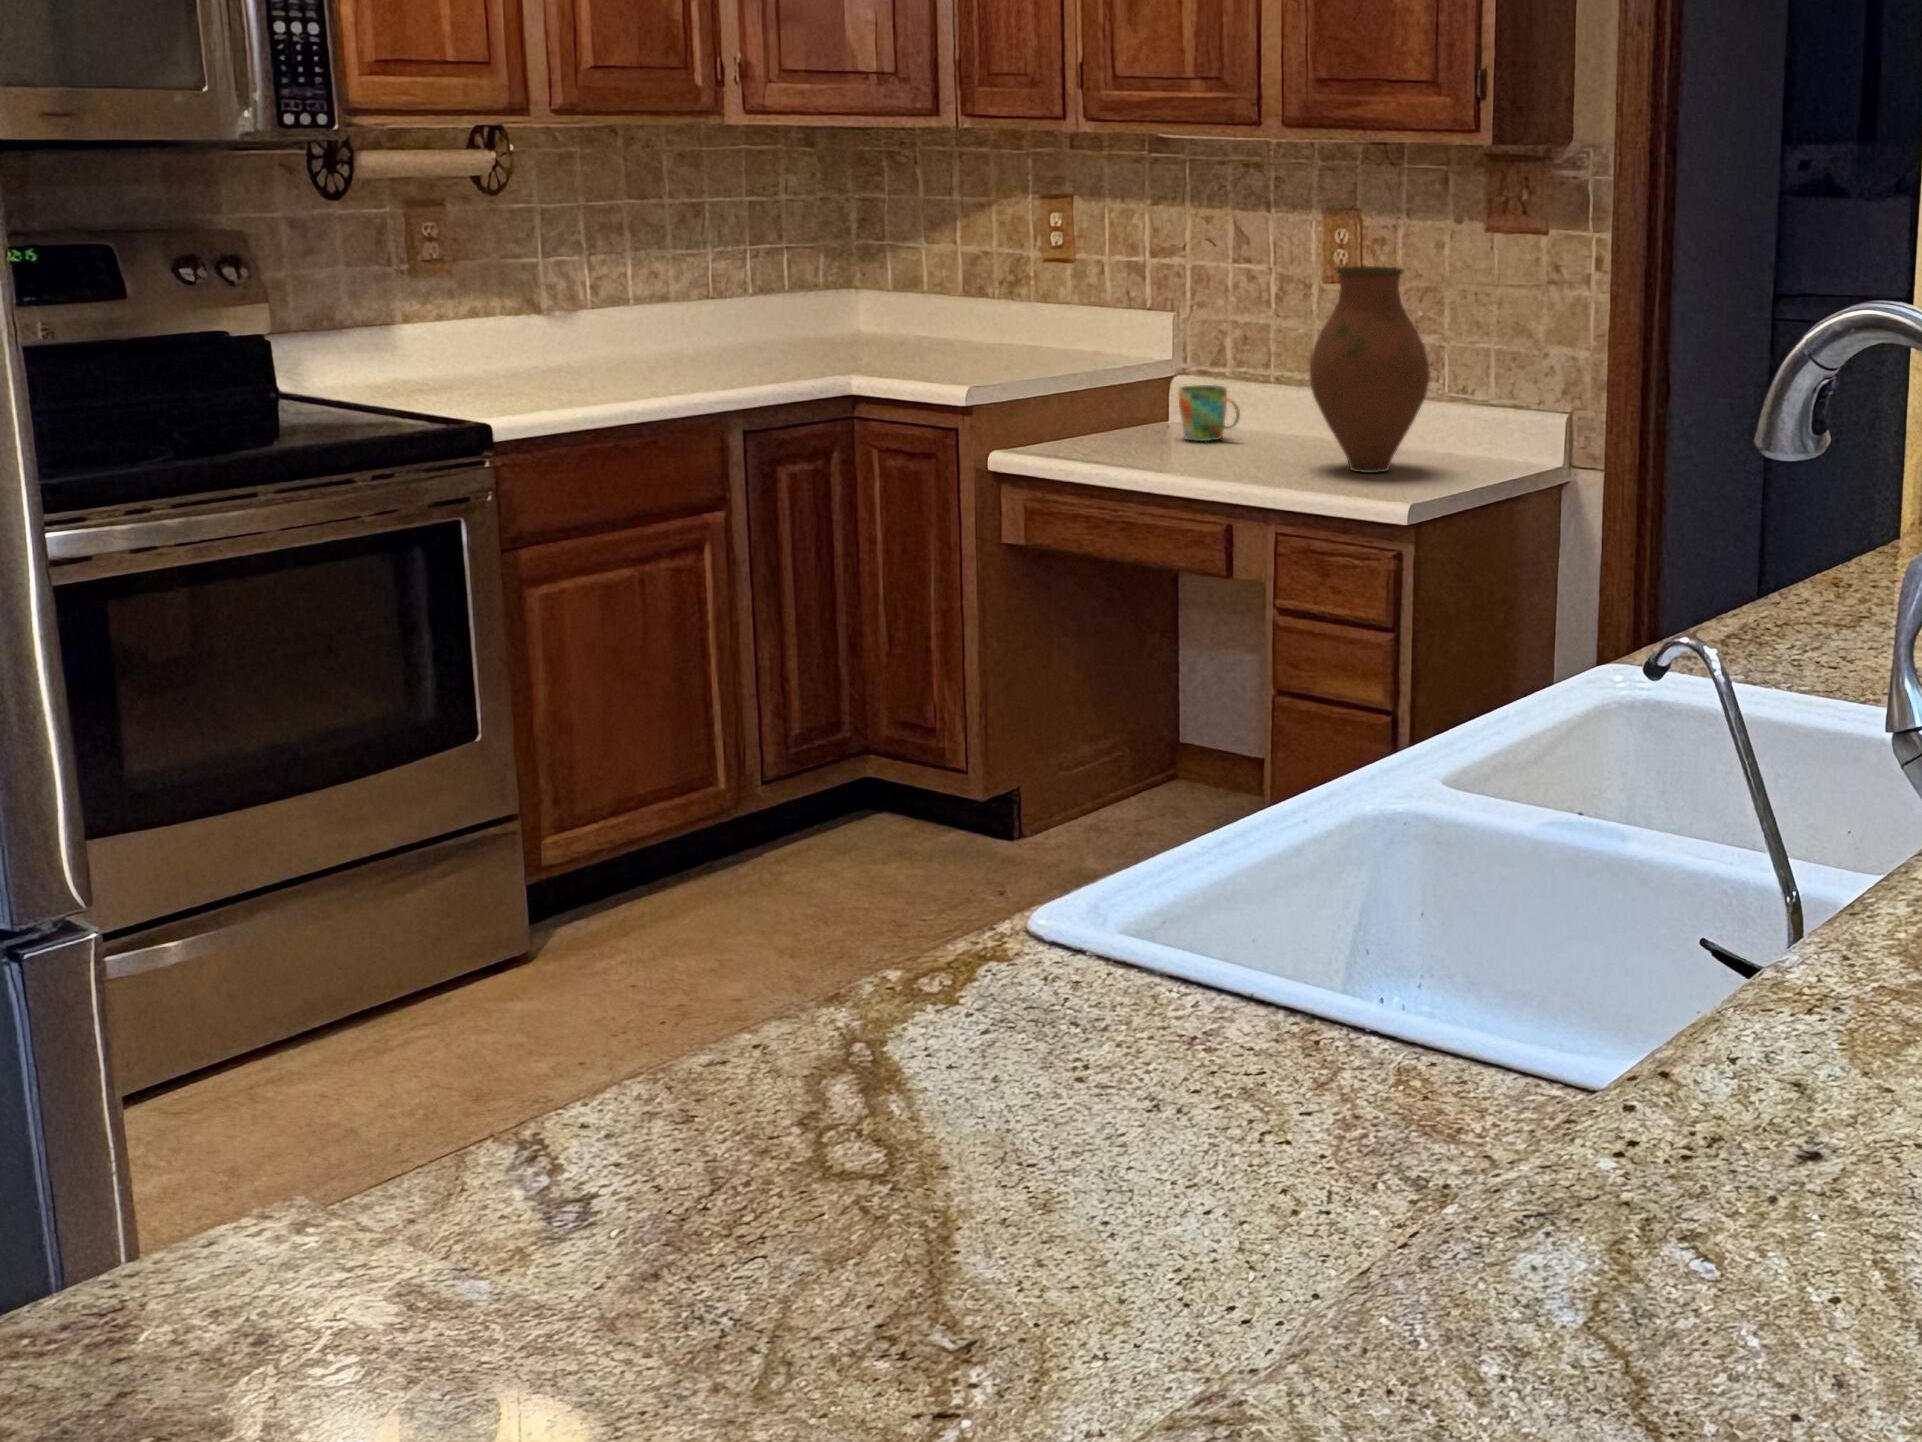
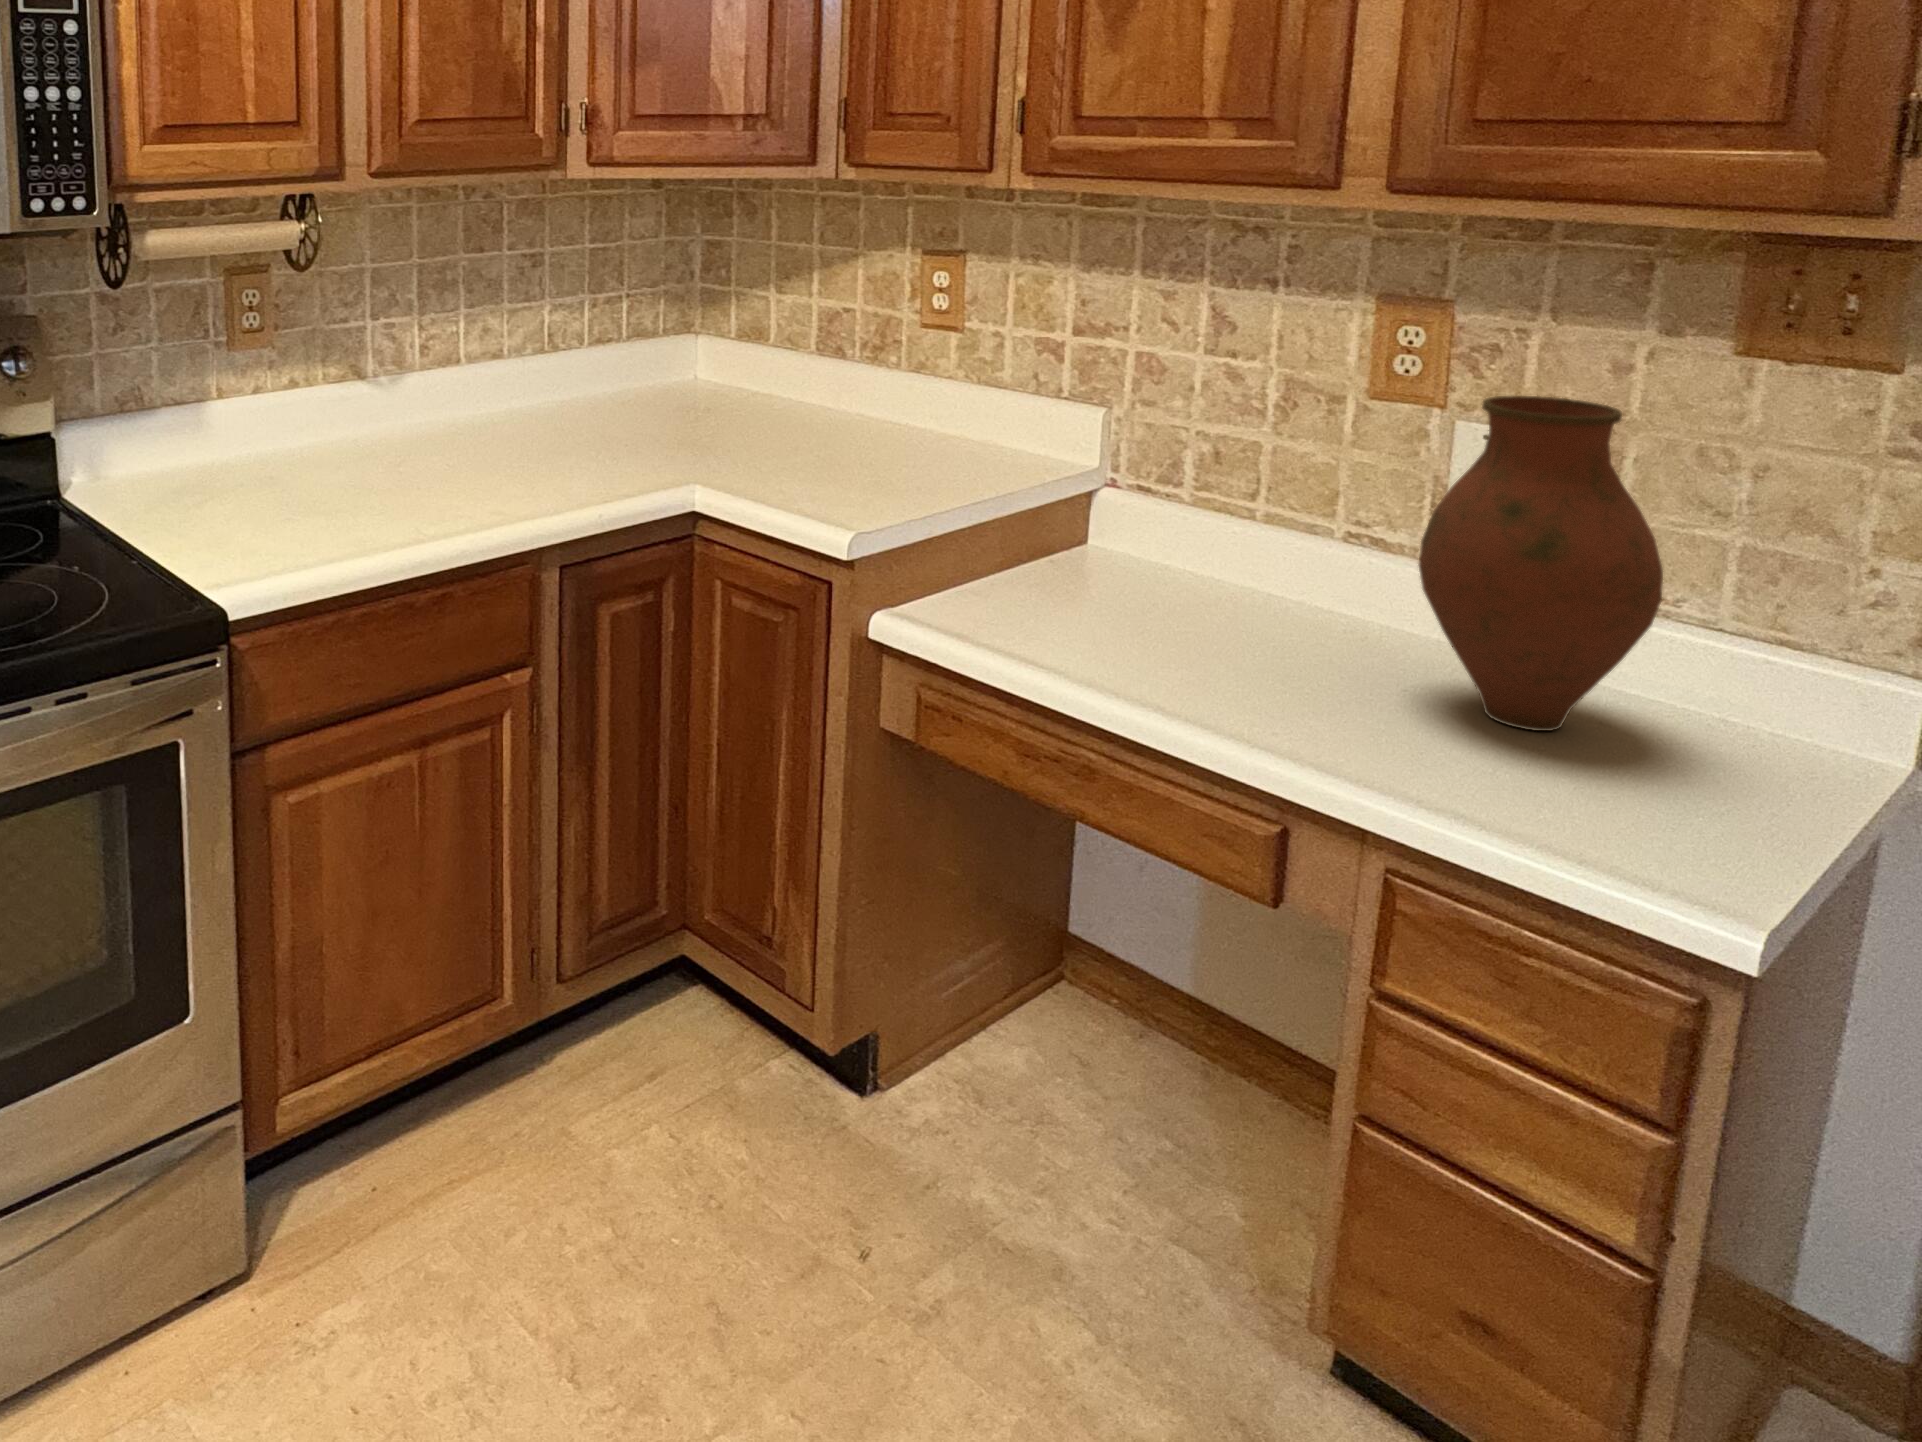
mug: present [1179,385,1240,441] -> none [1138,518,1235,602]

